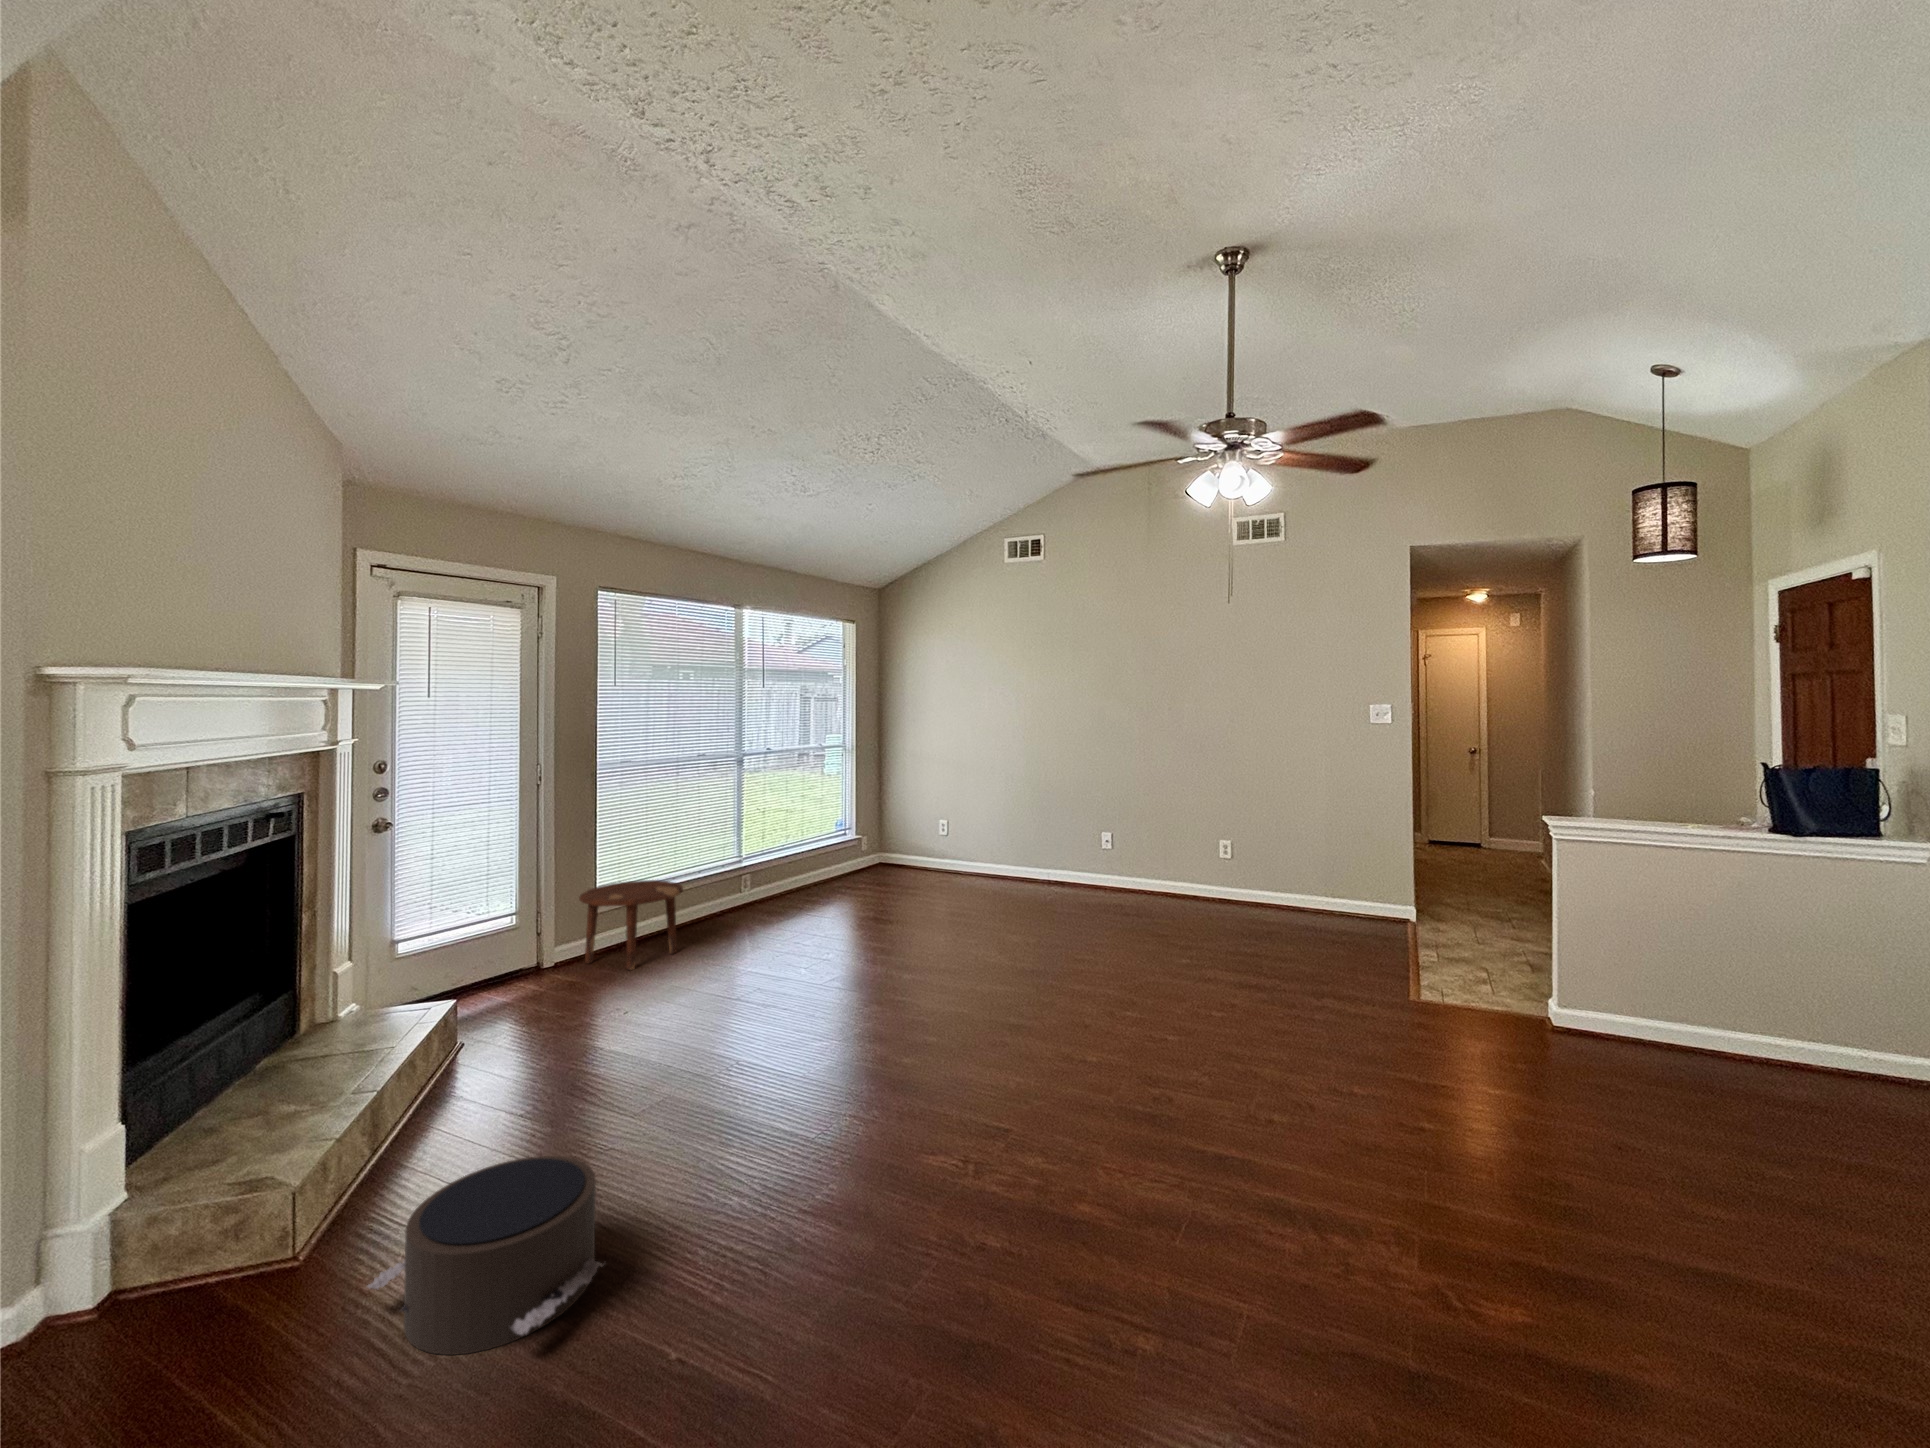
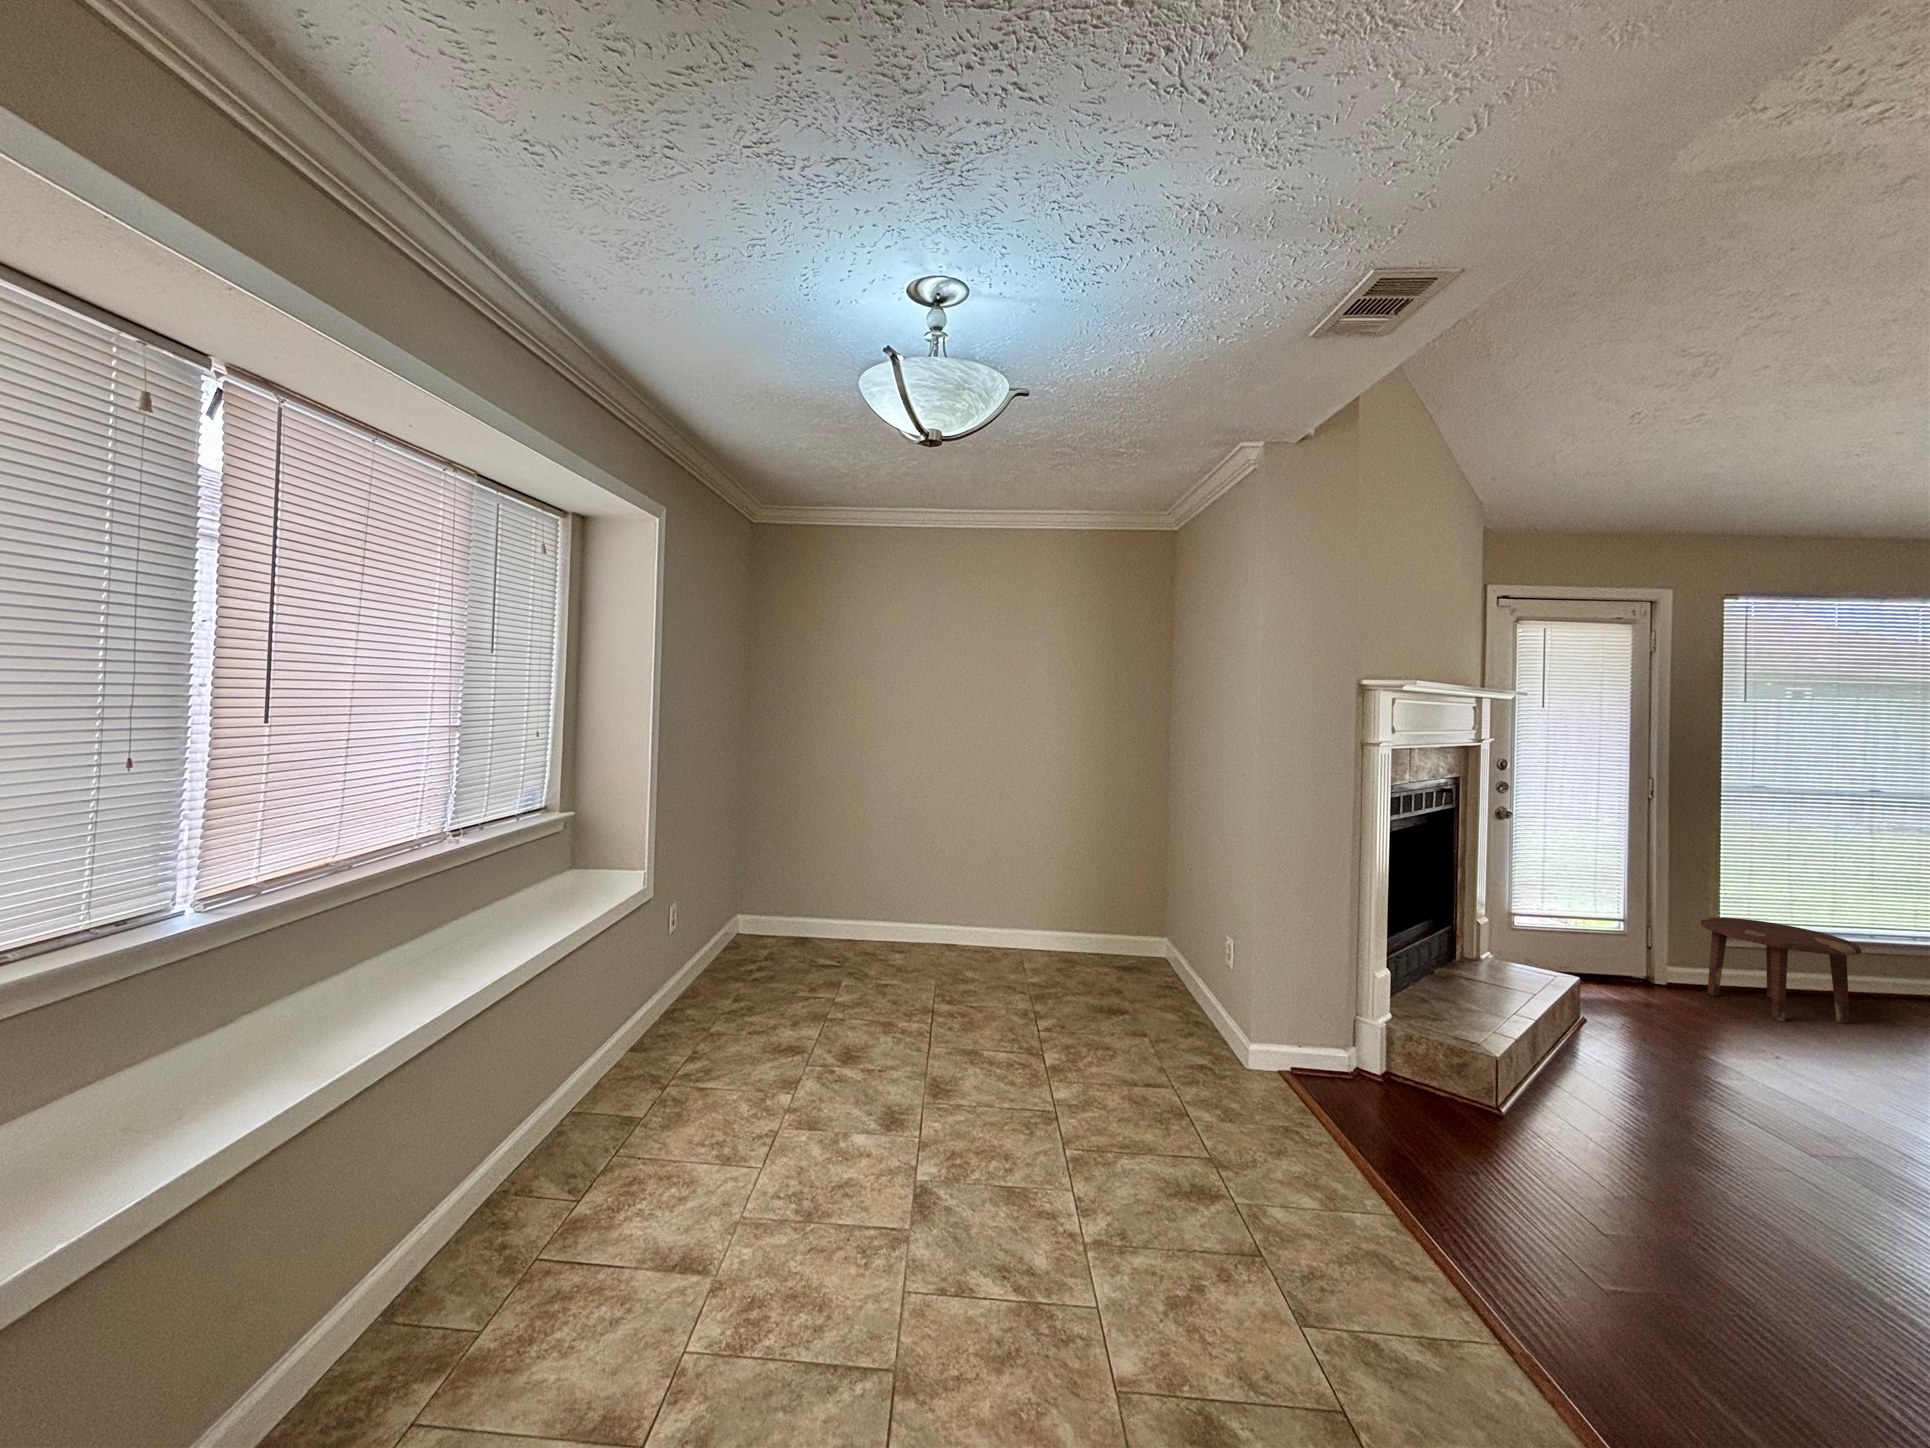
pouf: present [368,1156,604,1355] -> none [1576,1120,1855,1303]

